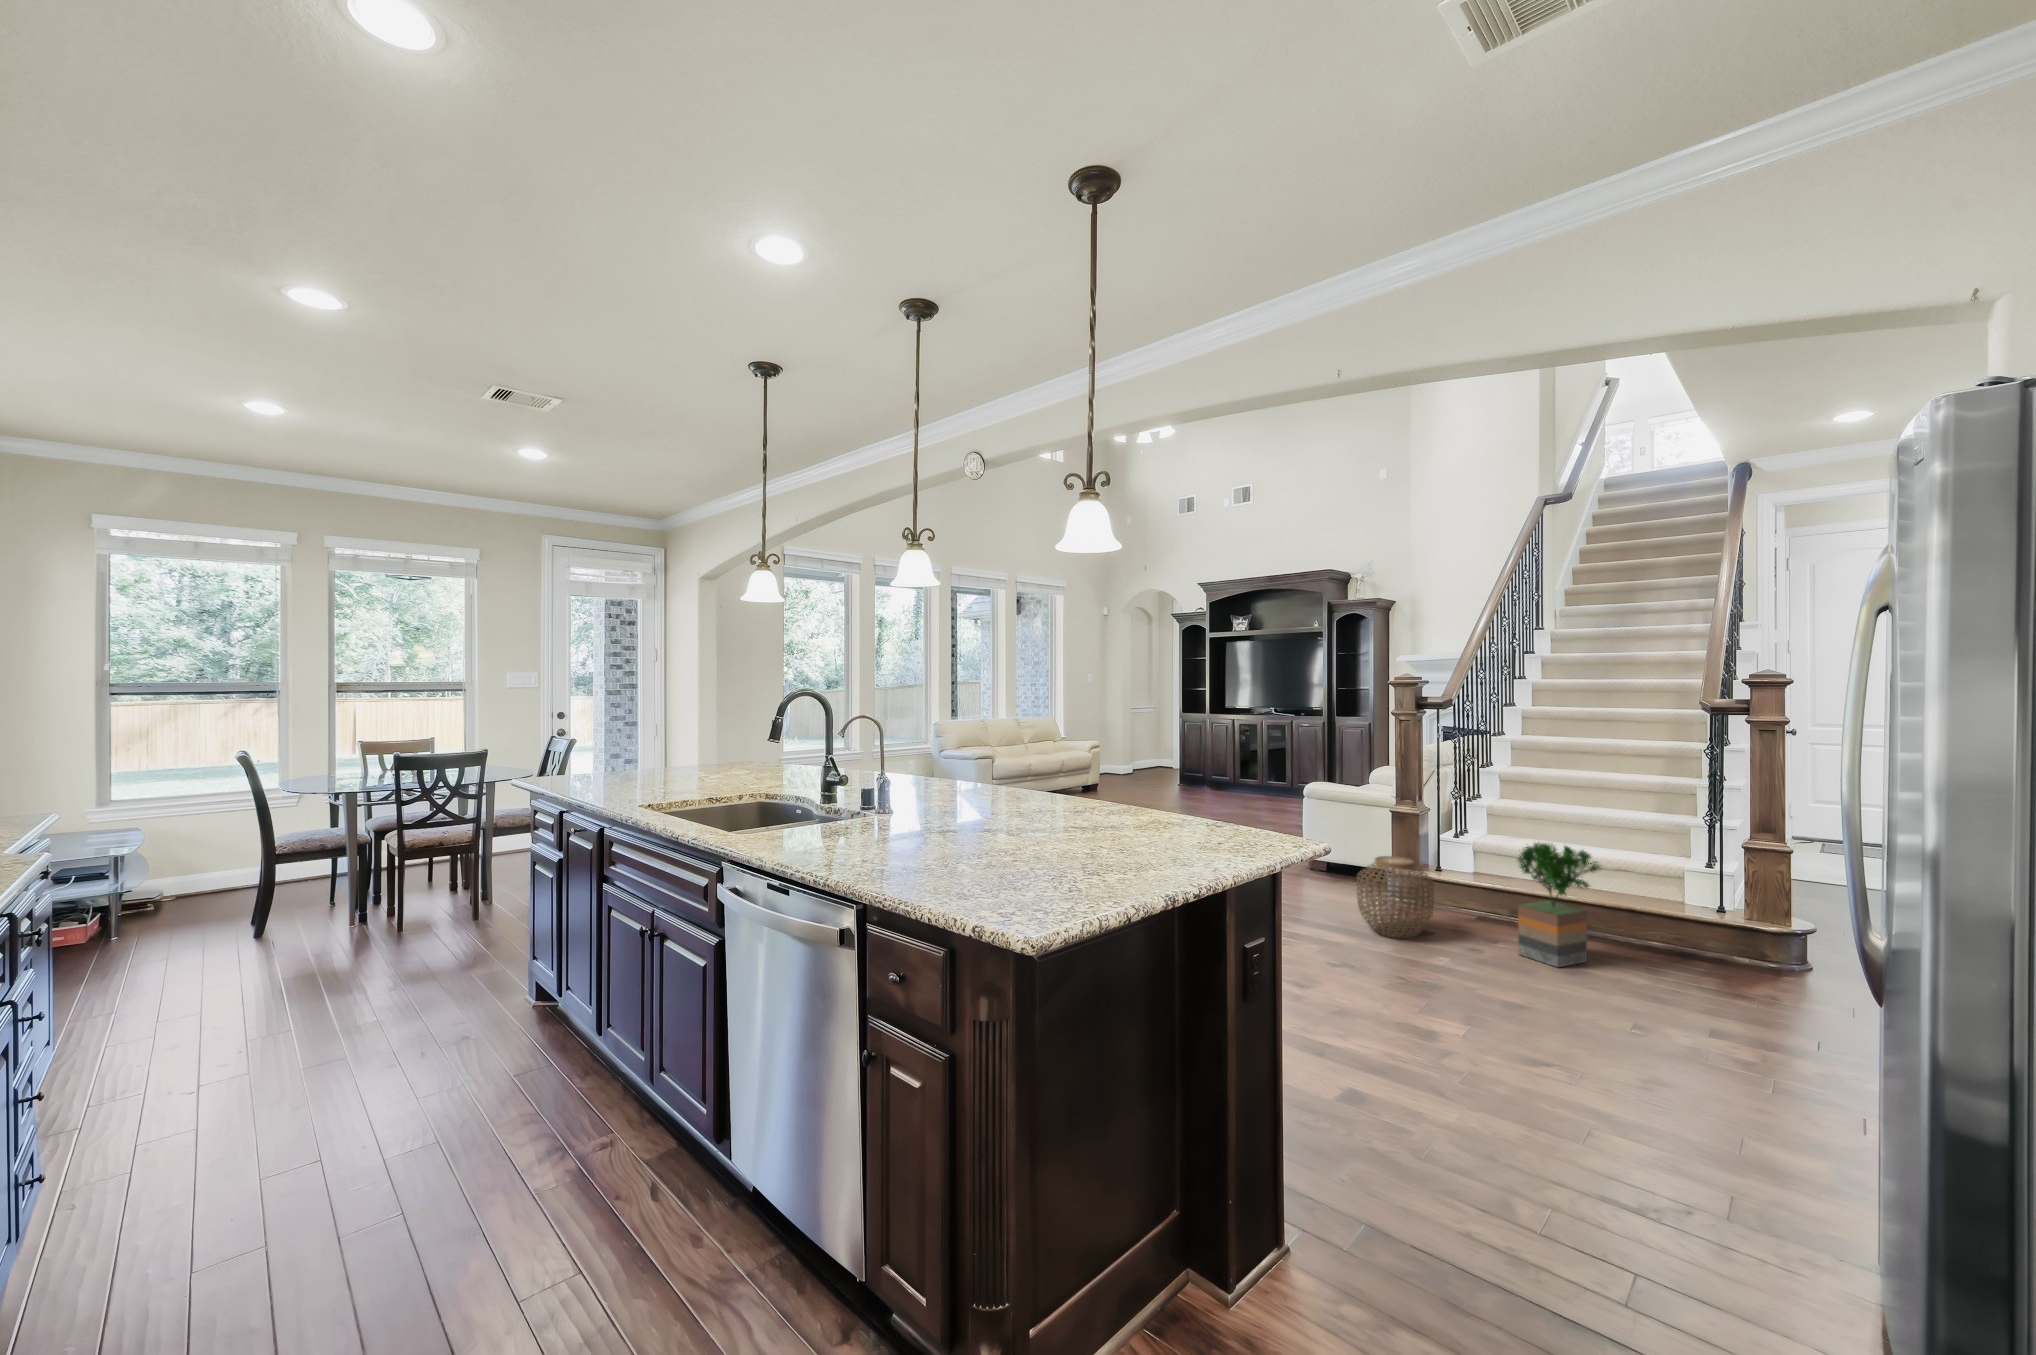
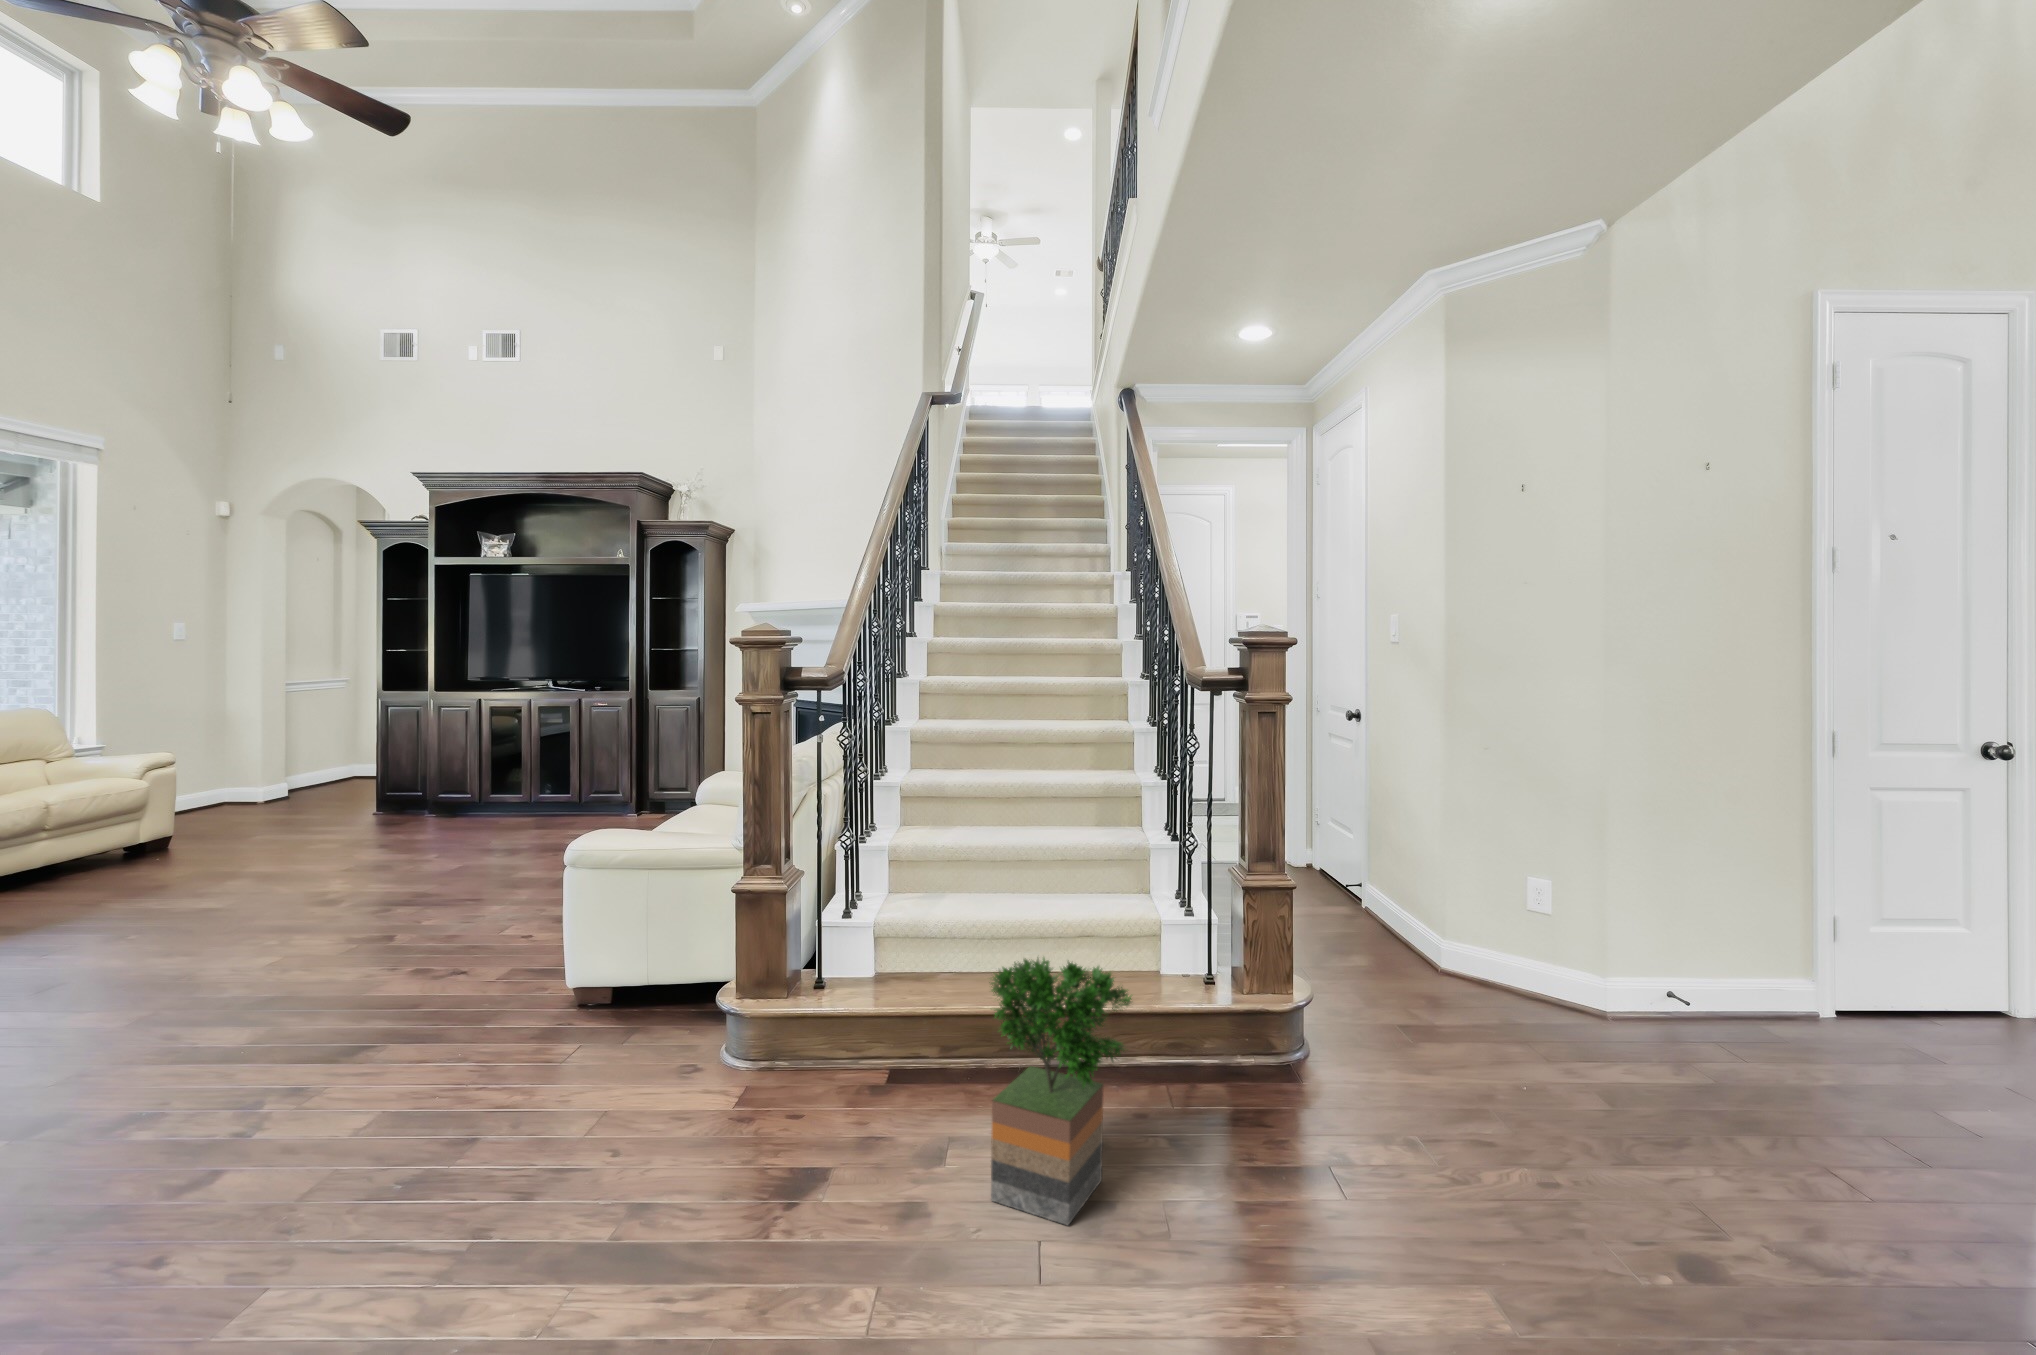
woven basket: present [1357,856,1434,938] -> none [661,1023,828,1227]

